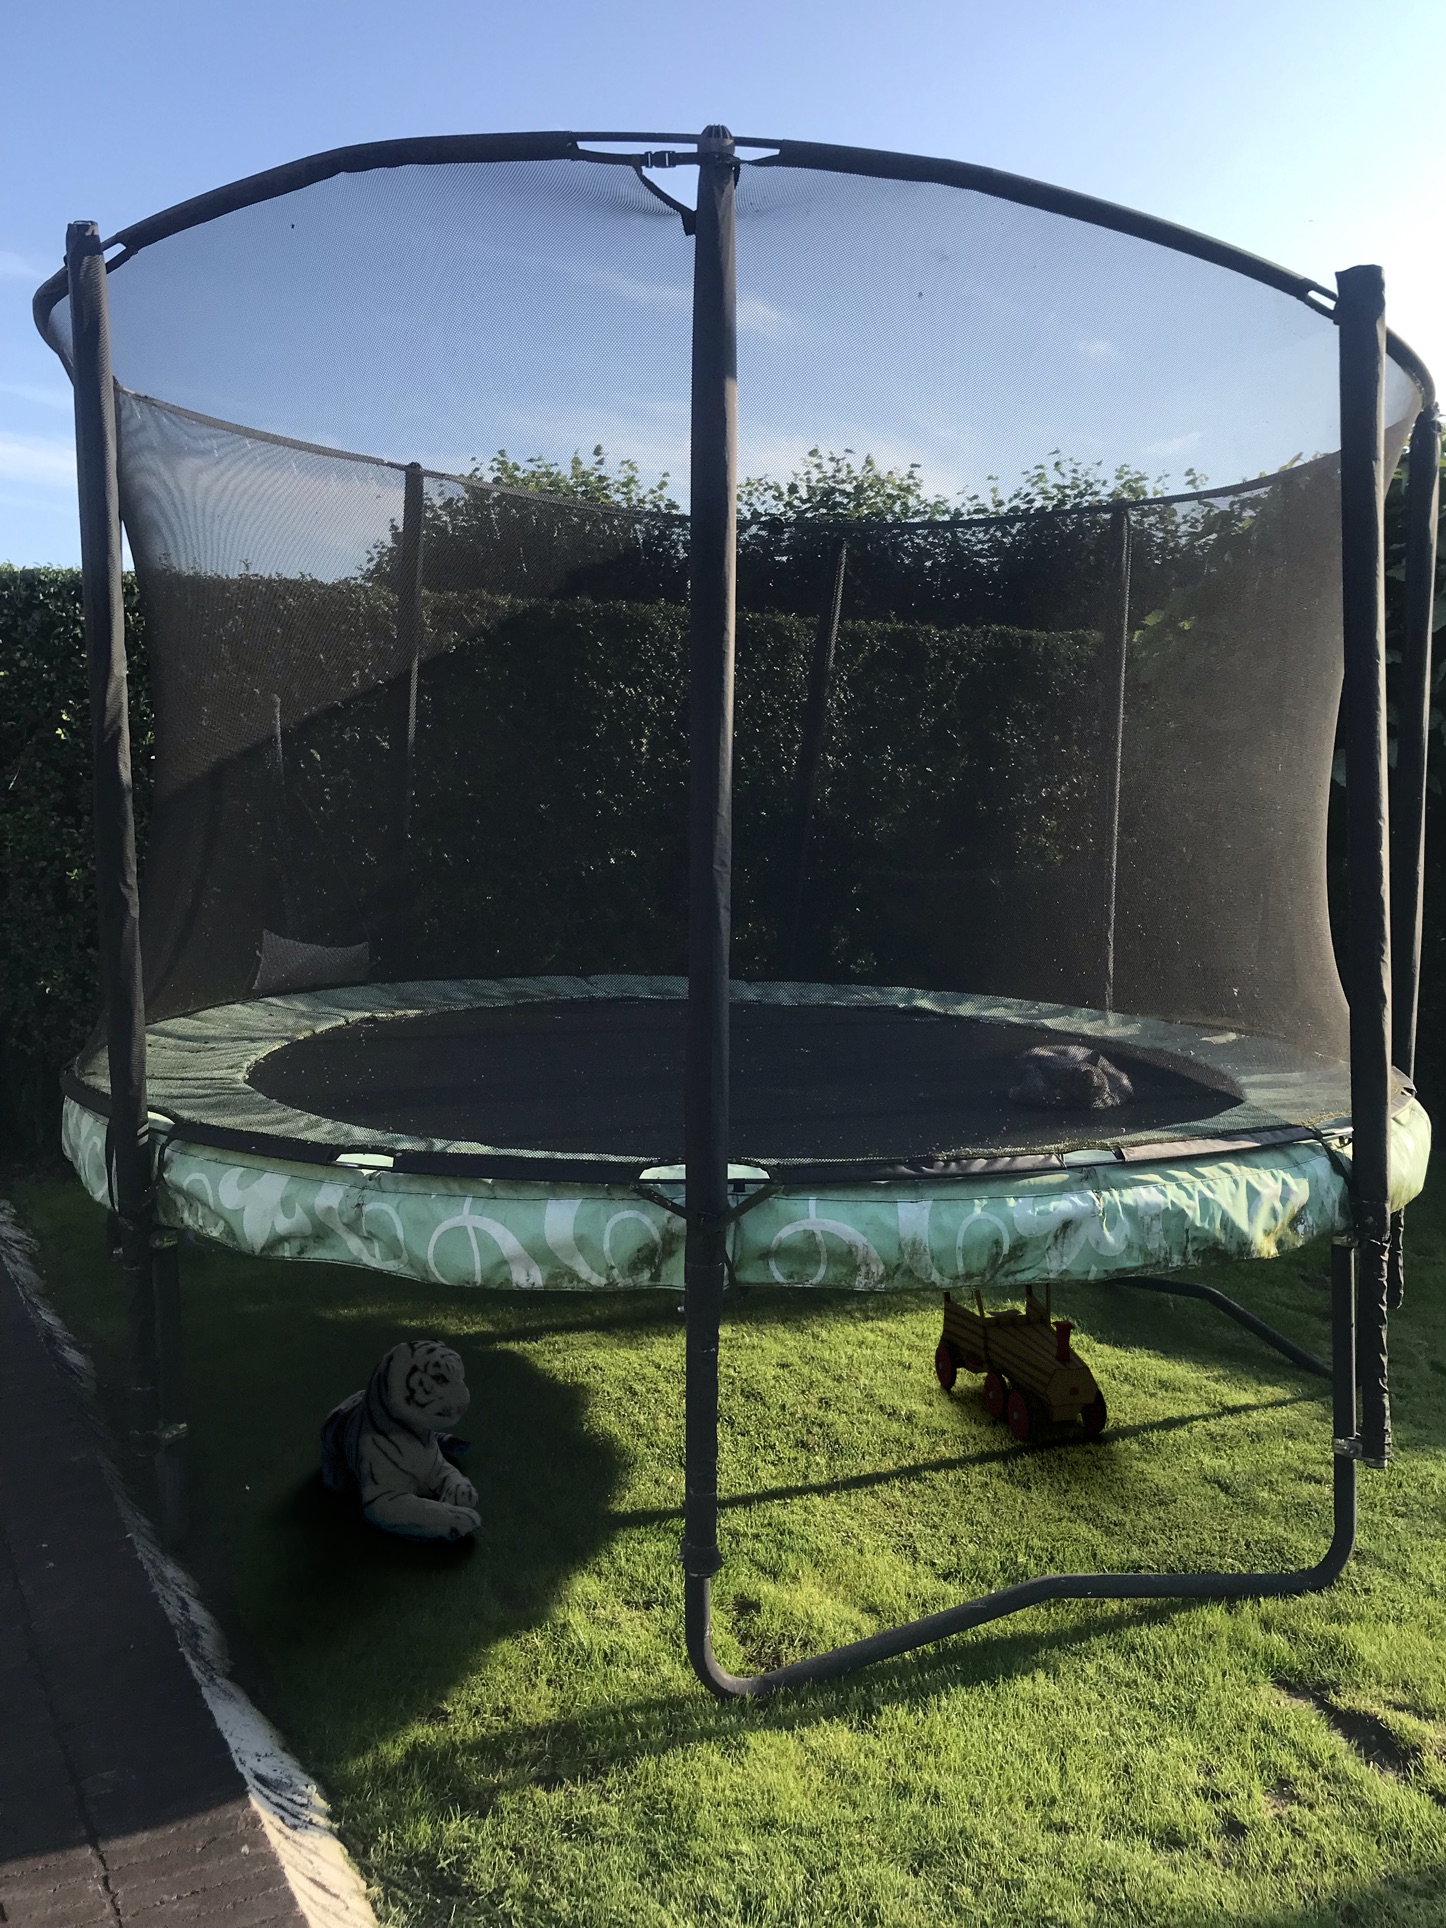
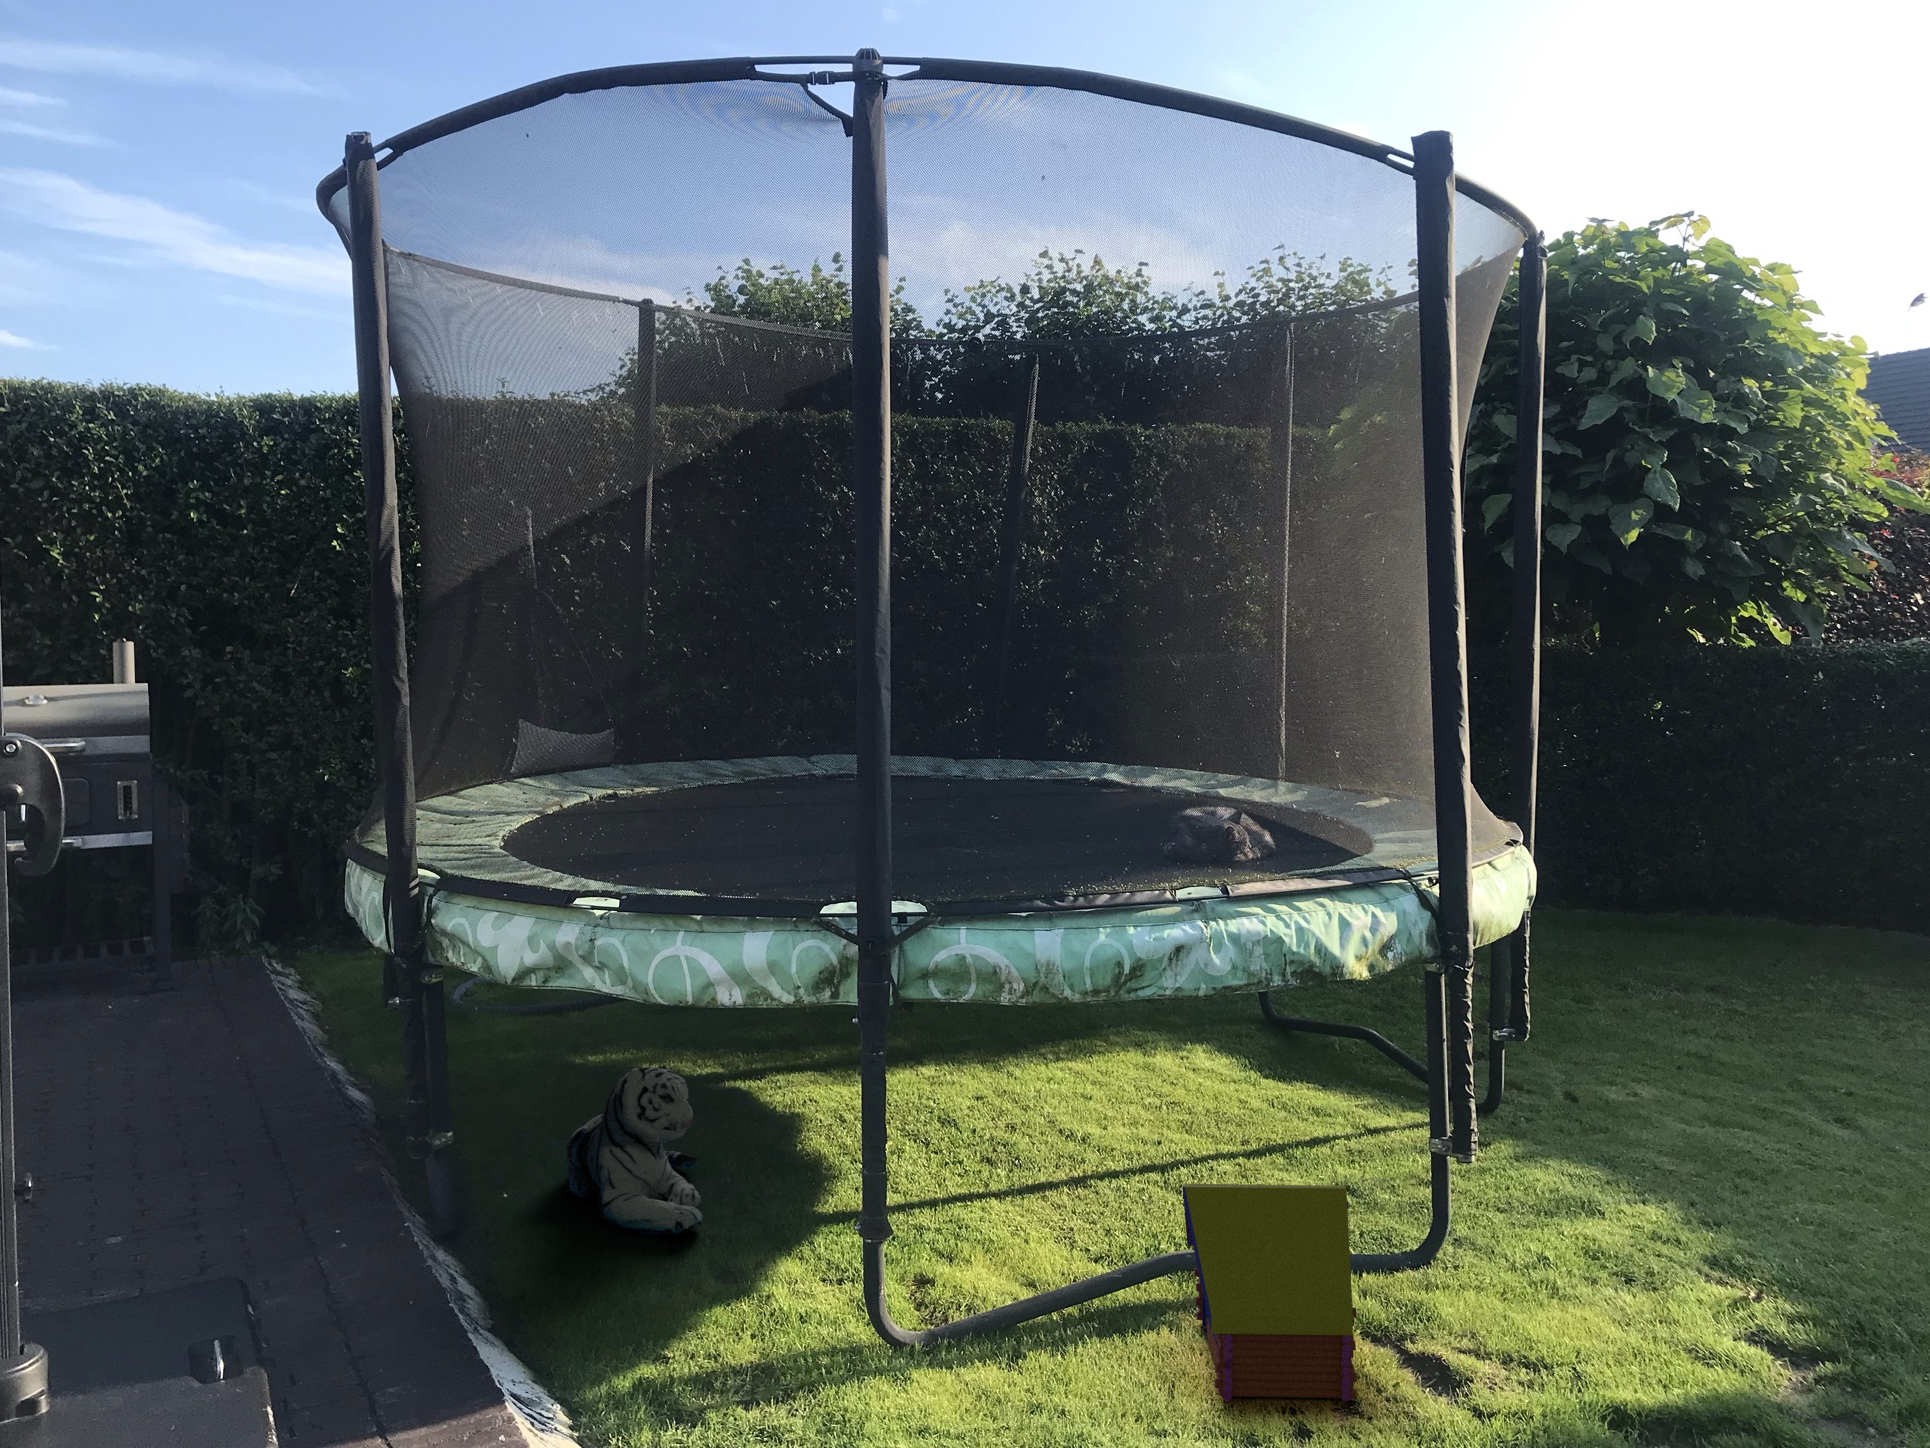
toy train: present [935,1283,1107,1442] -> none [1106,993,1257,1157]
toy house: none [1066,1509,1293,1782] -> present [1183,1184,1357,1401]

